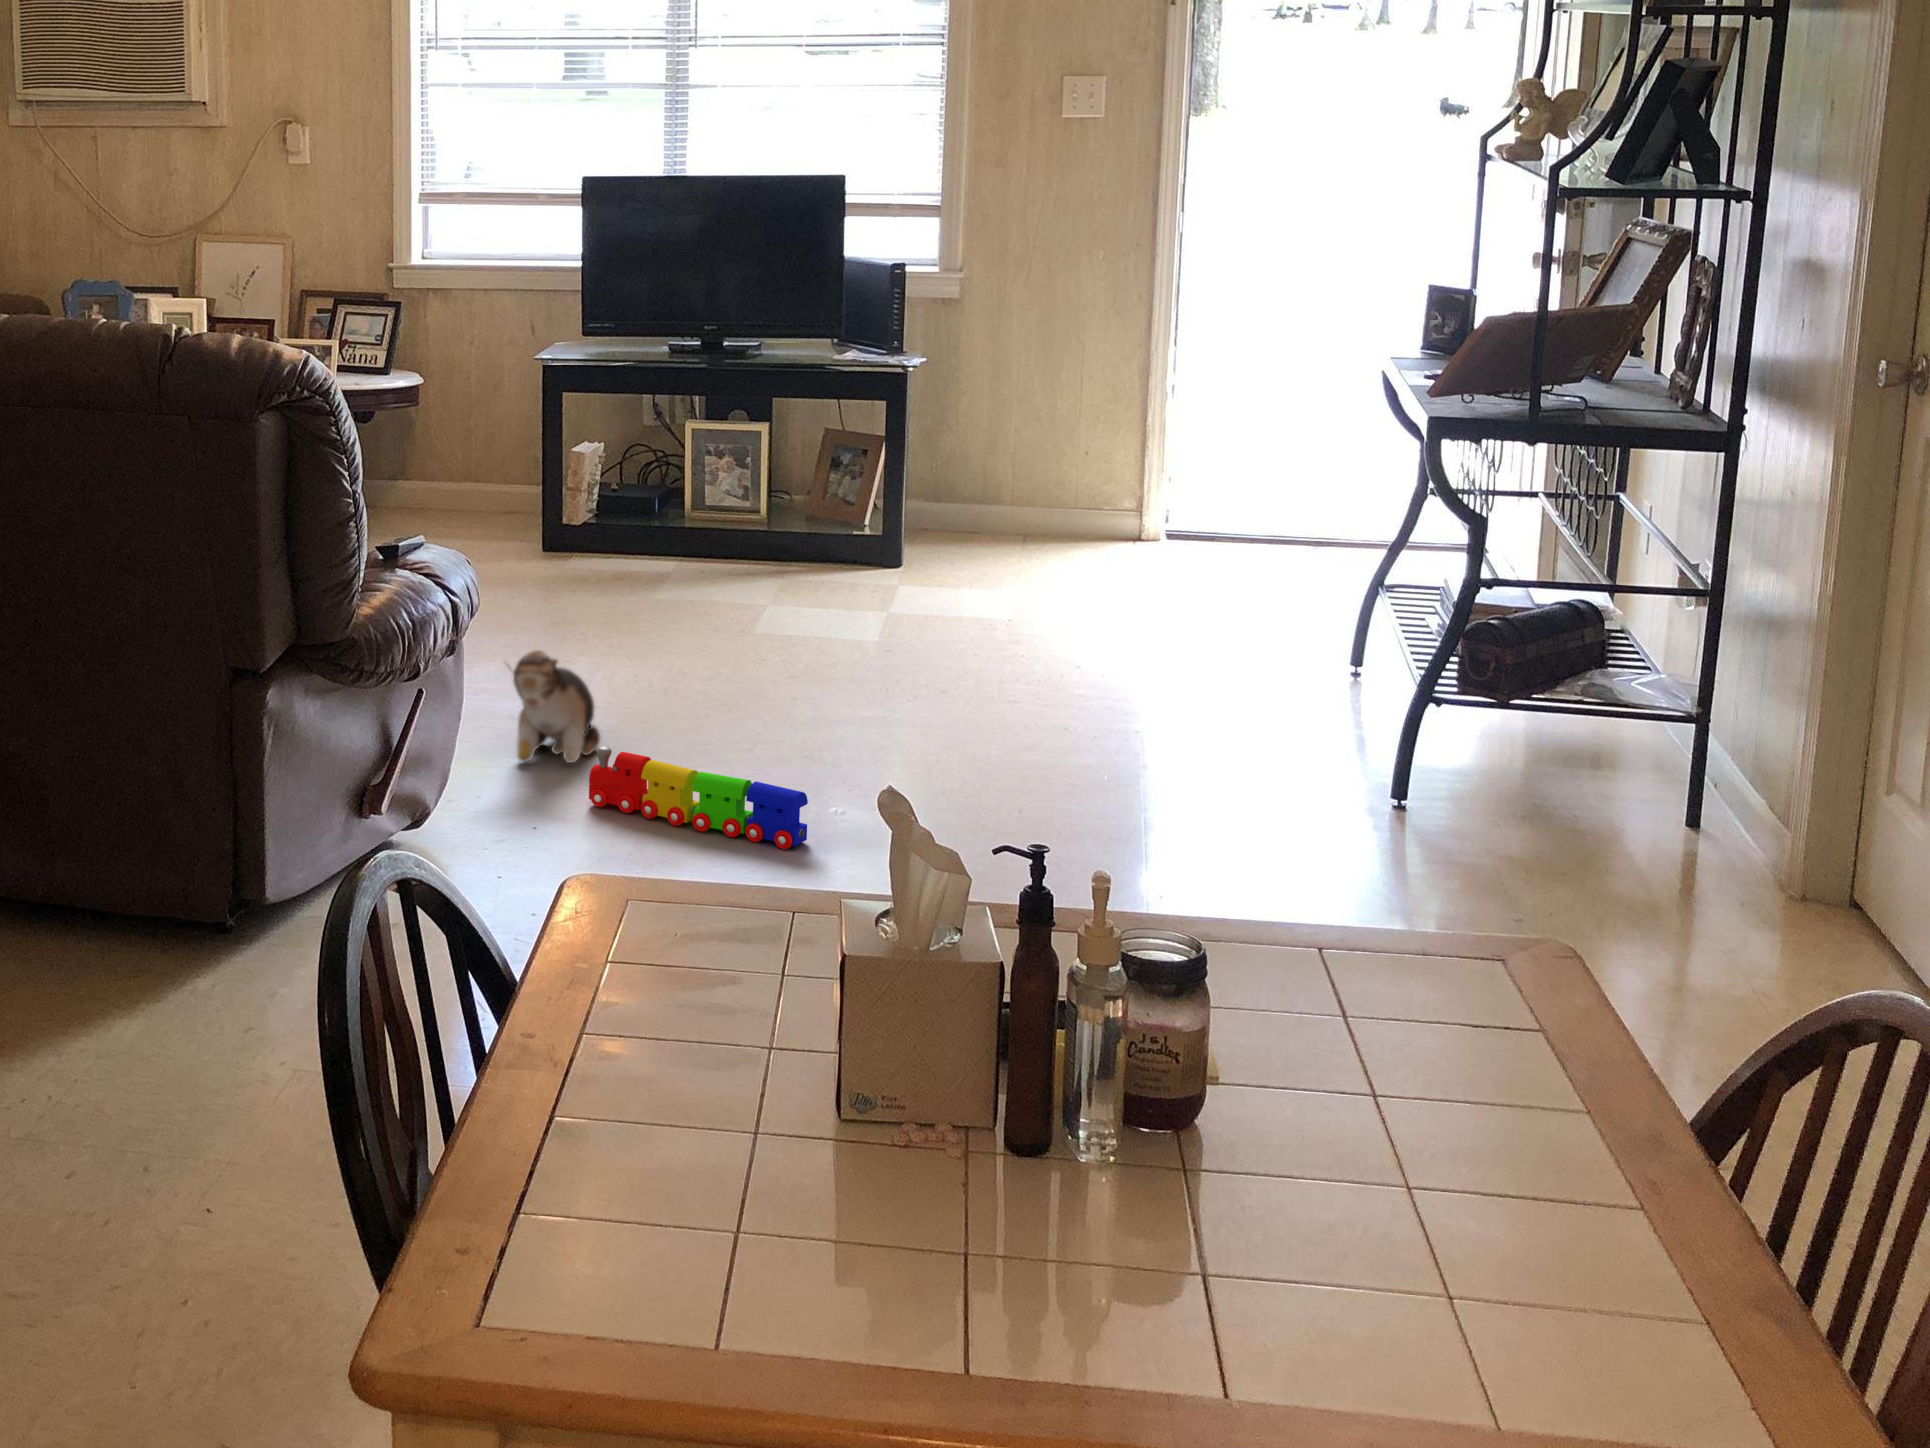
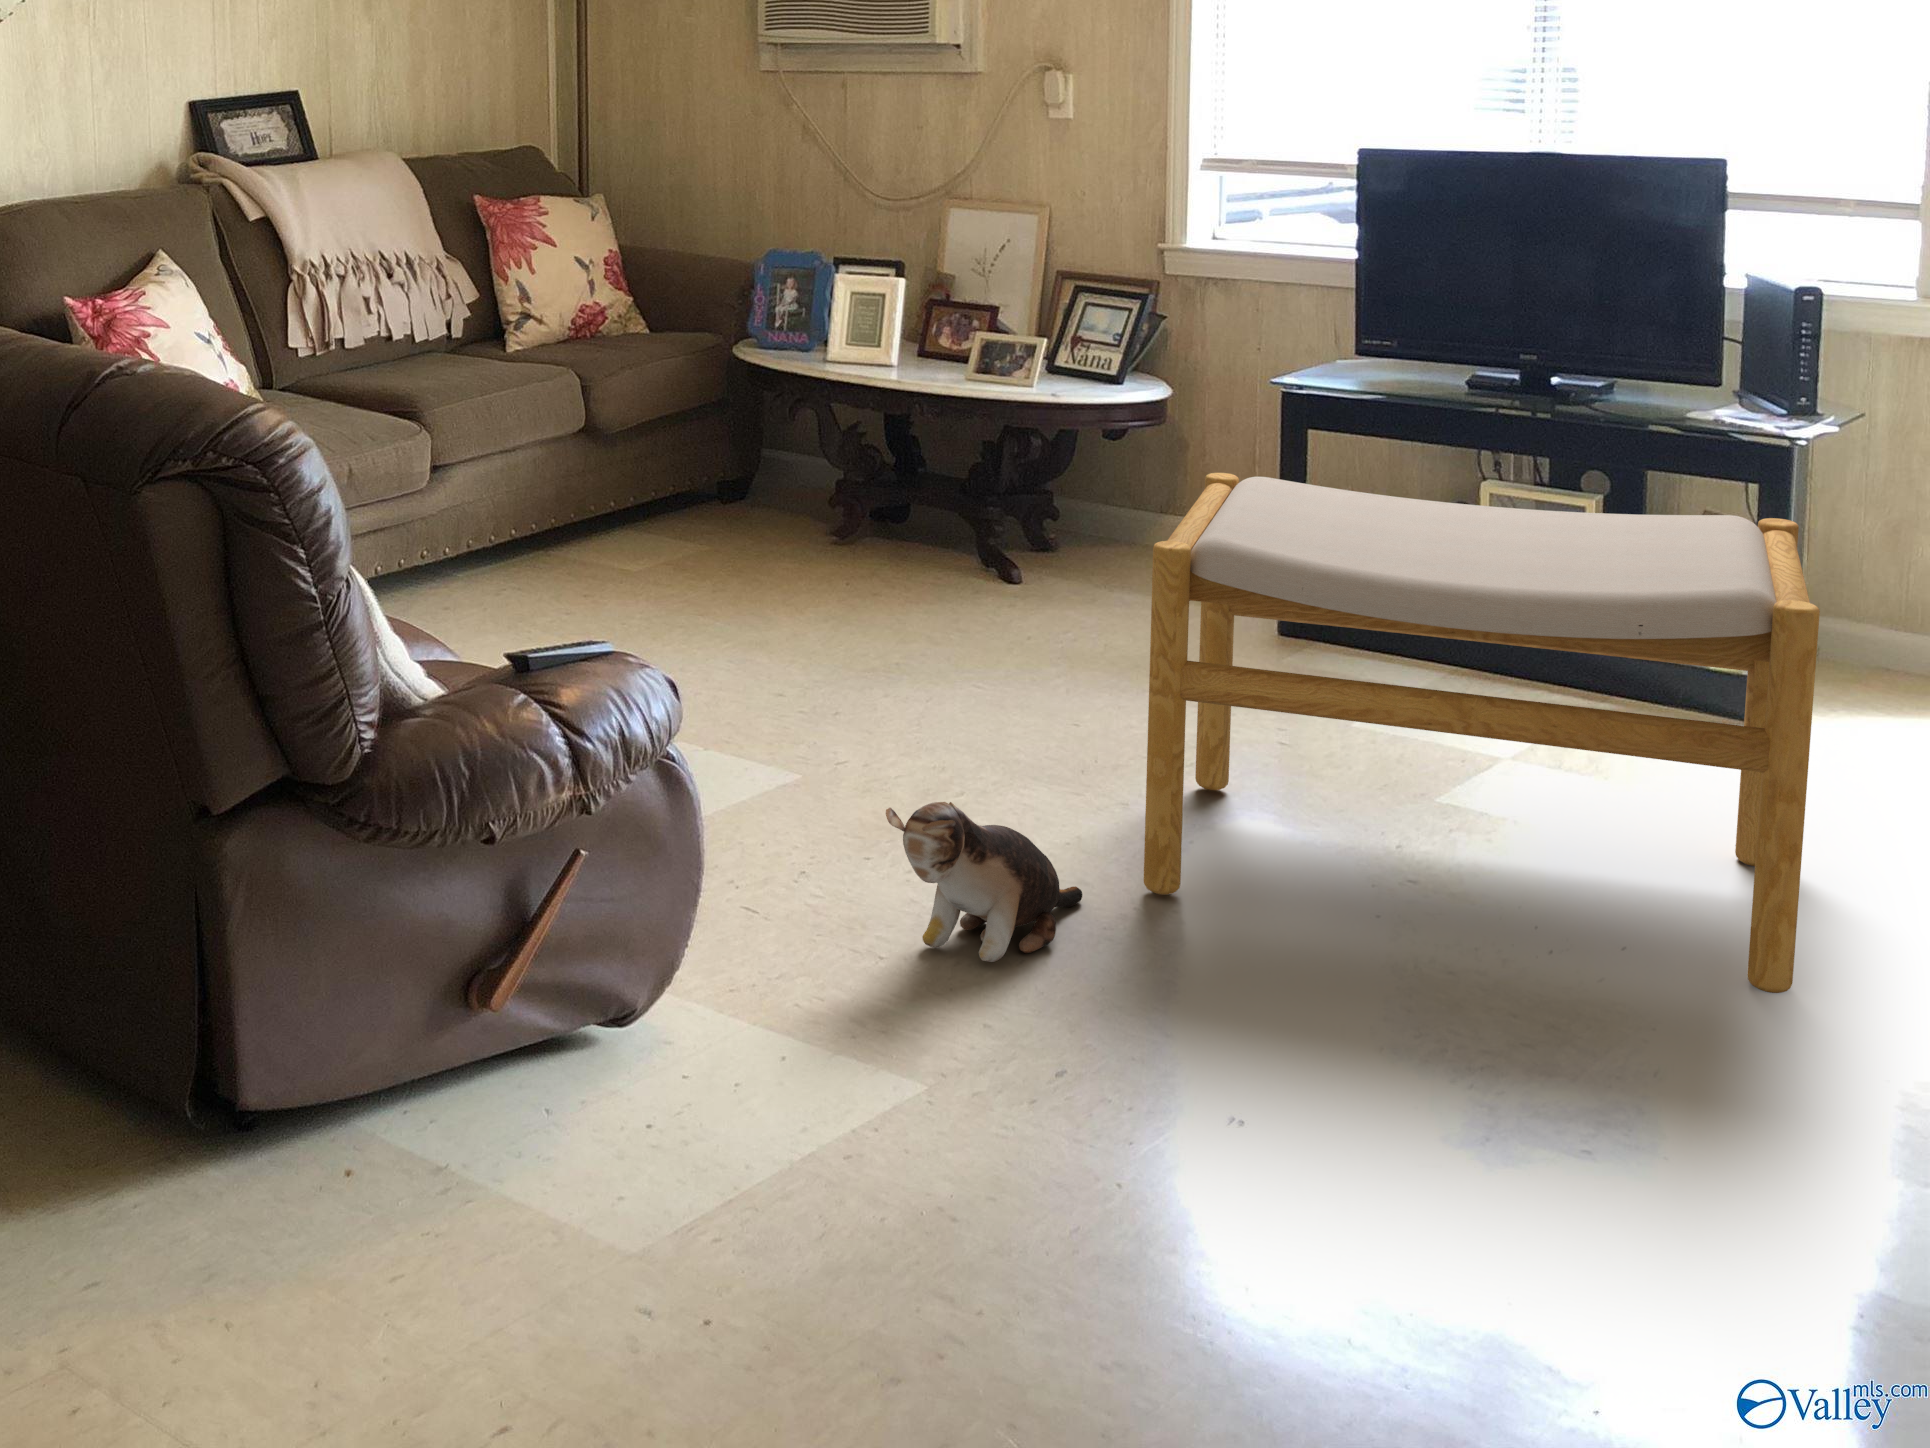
footstool: none [596,407,1044,710] -> present [1144,473,1820,993]
toy train: present [589,746,808,849] -> none [956,956,1210,1171]

